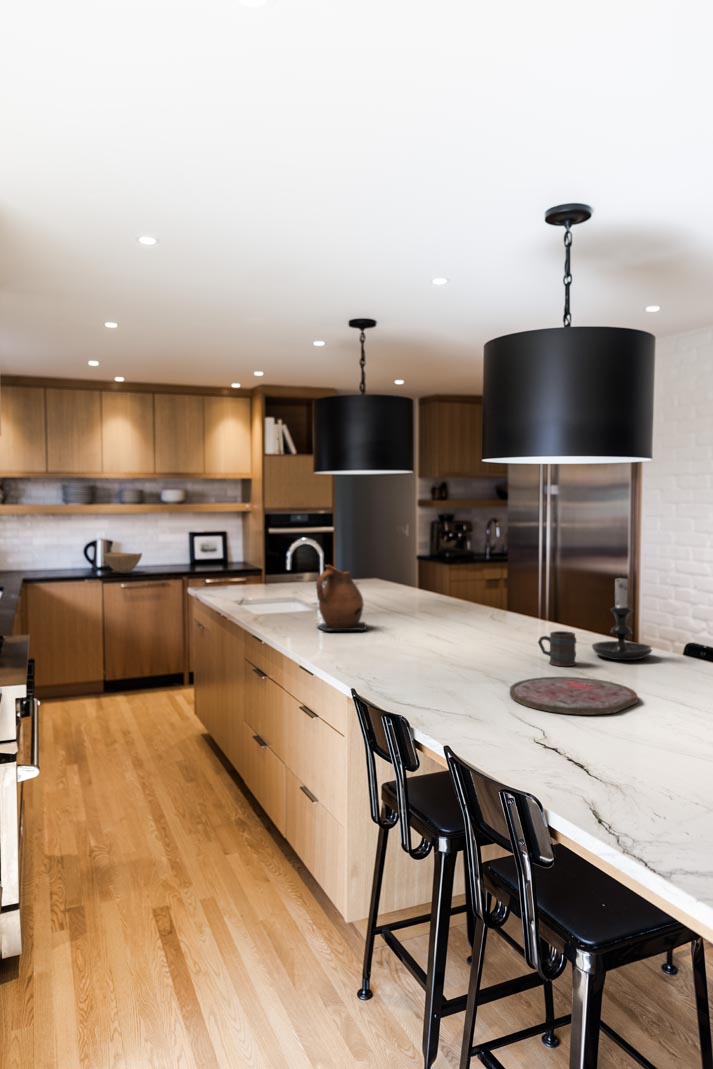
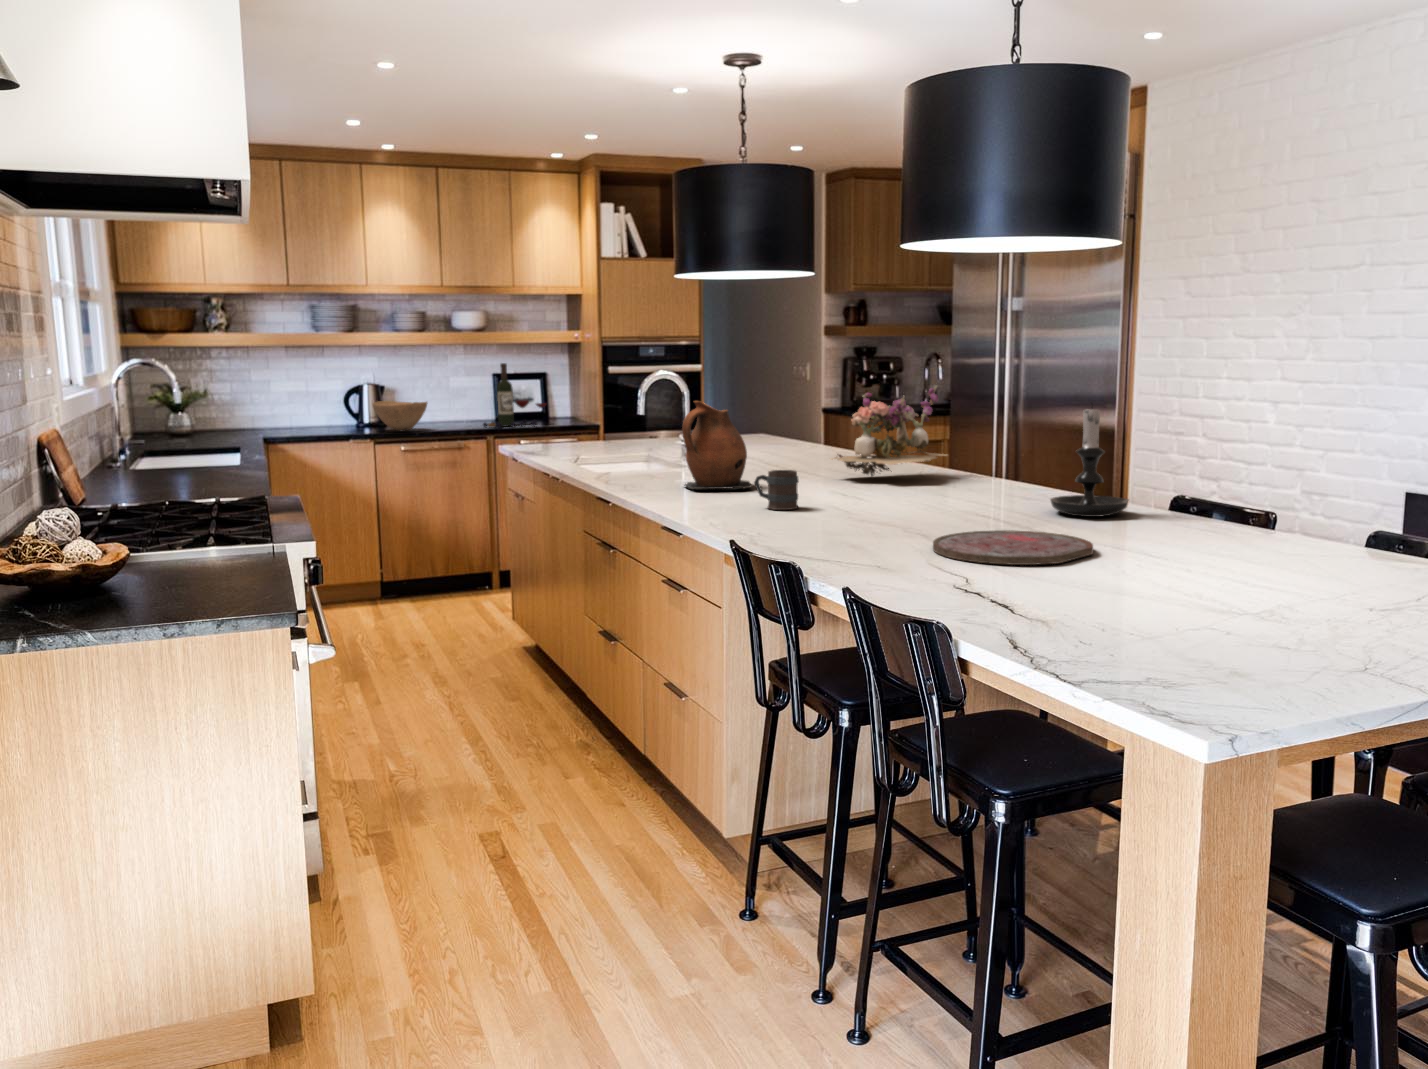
wine bottle: none [181,526,227,570] -> present [483,363,546,427]
flower arrangement: none [423,552,510,620] -> present [833,386,947,478]
mug: present [538,631,576,666] -> present [754,470,799,510]

